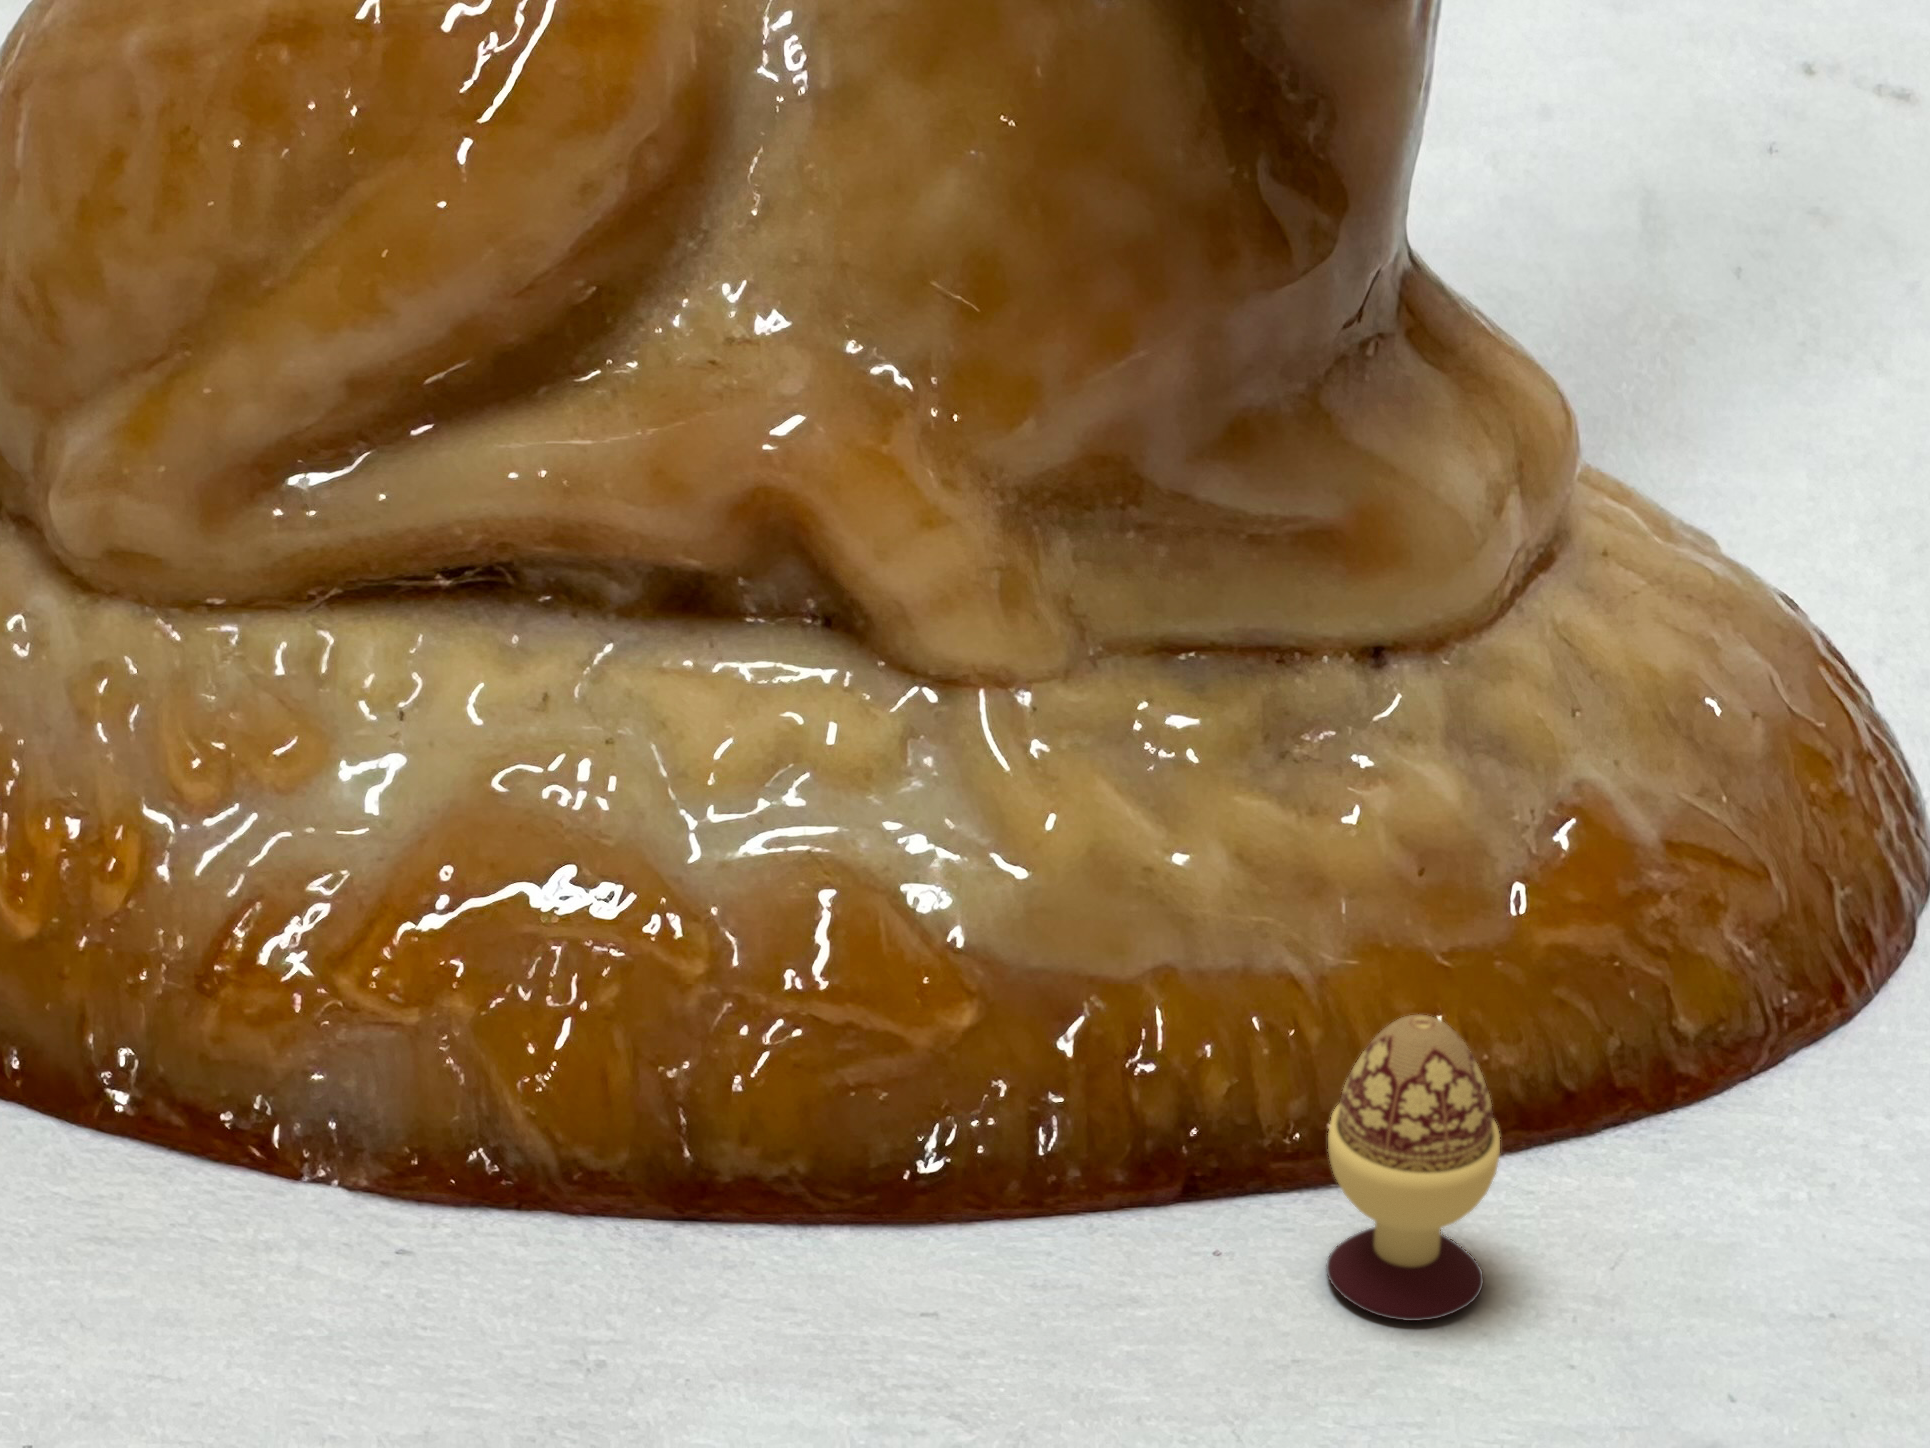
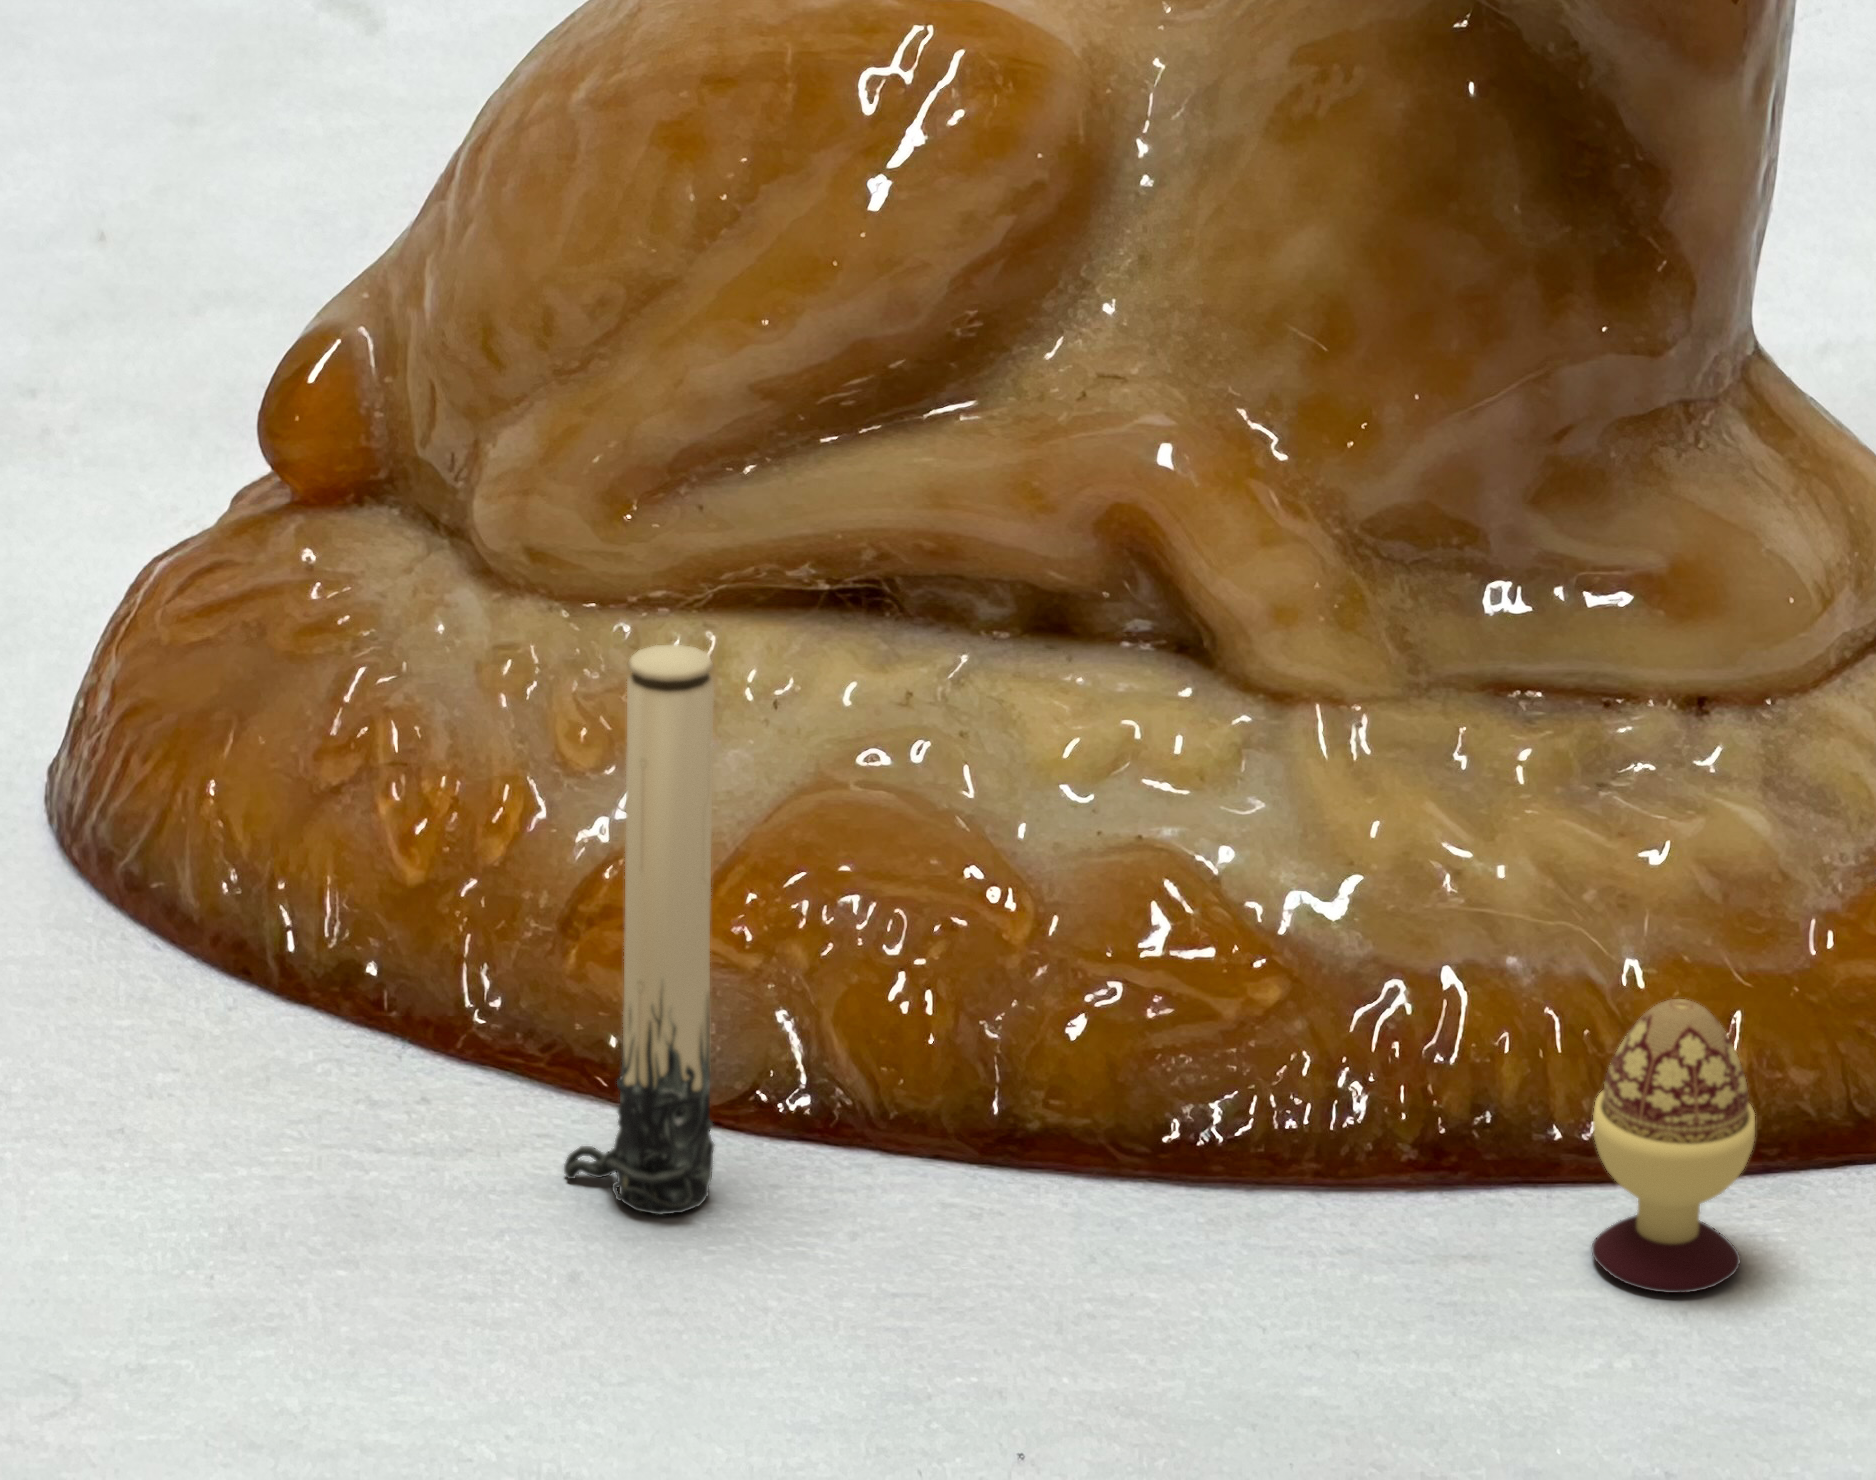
candle: none [219,710,384,1311] -> present [564,644,714,1215]

